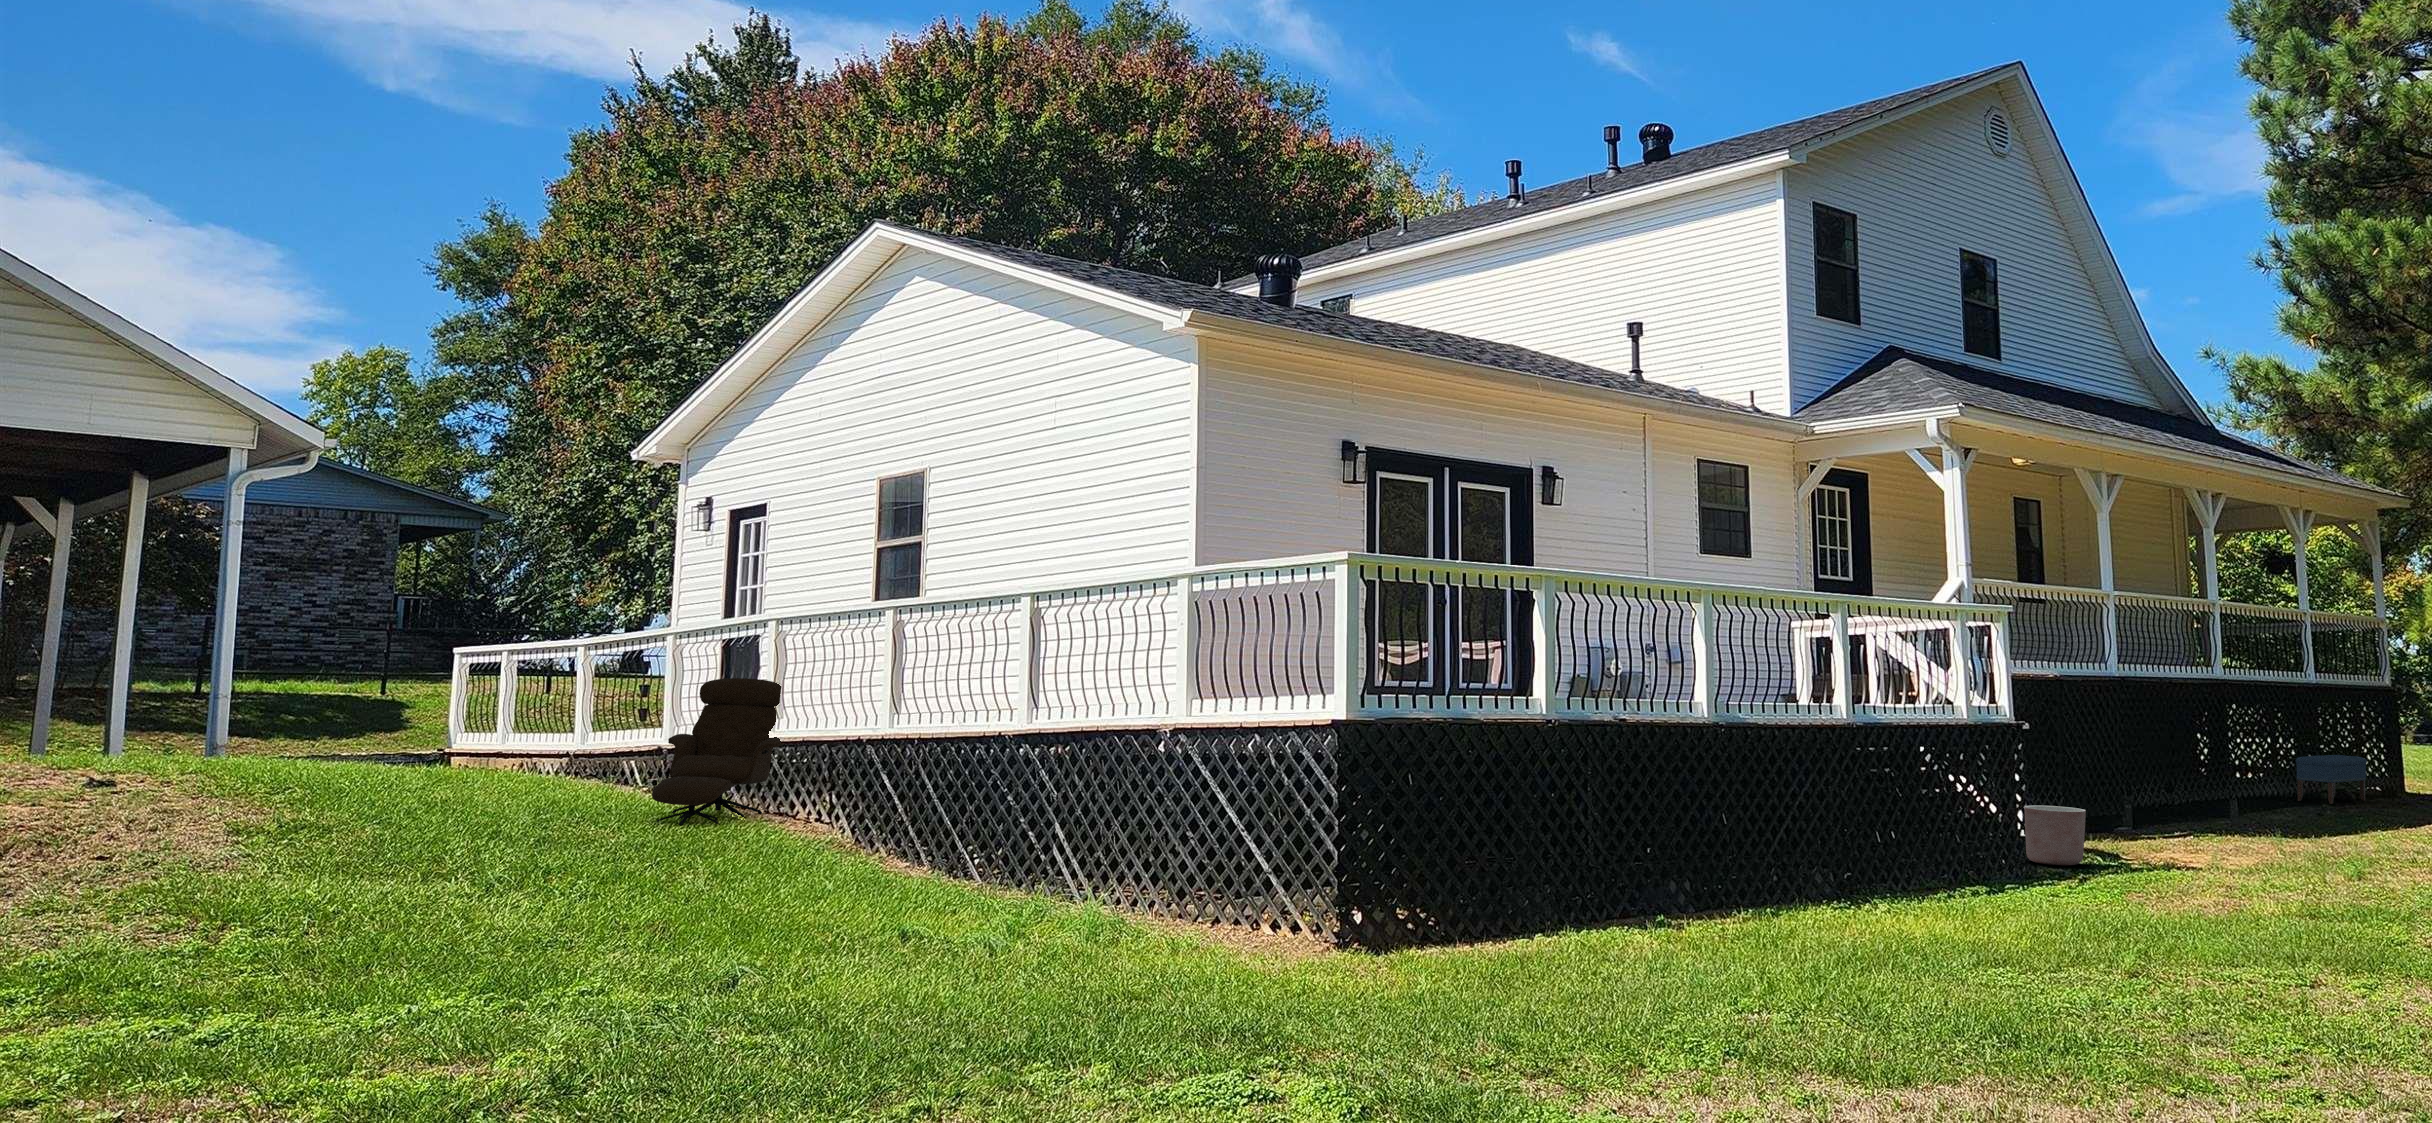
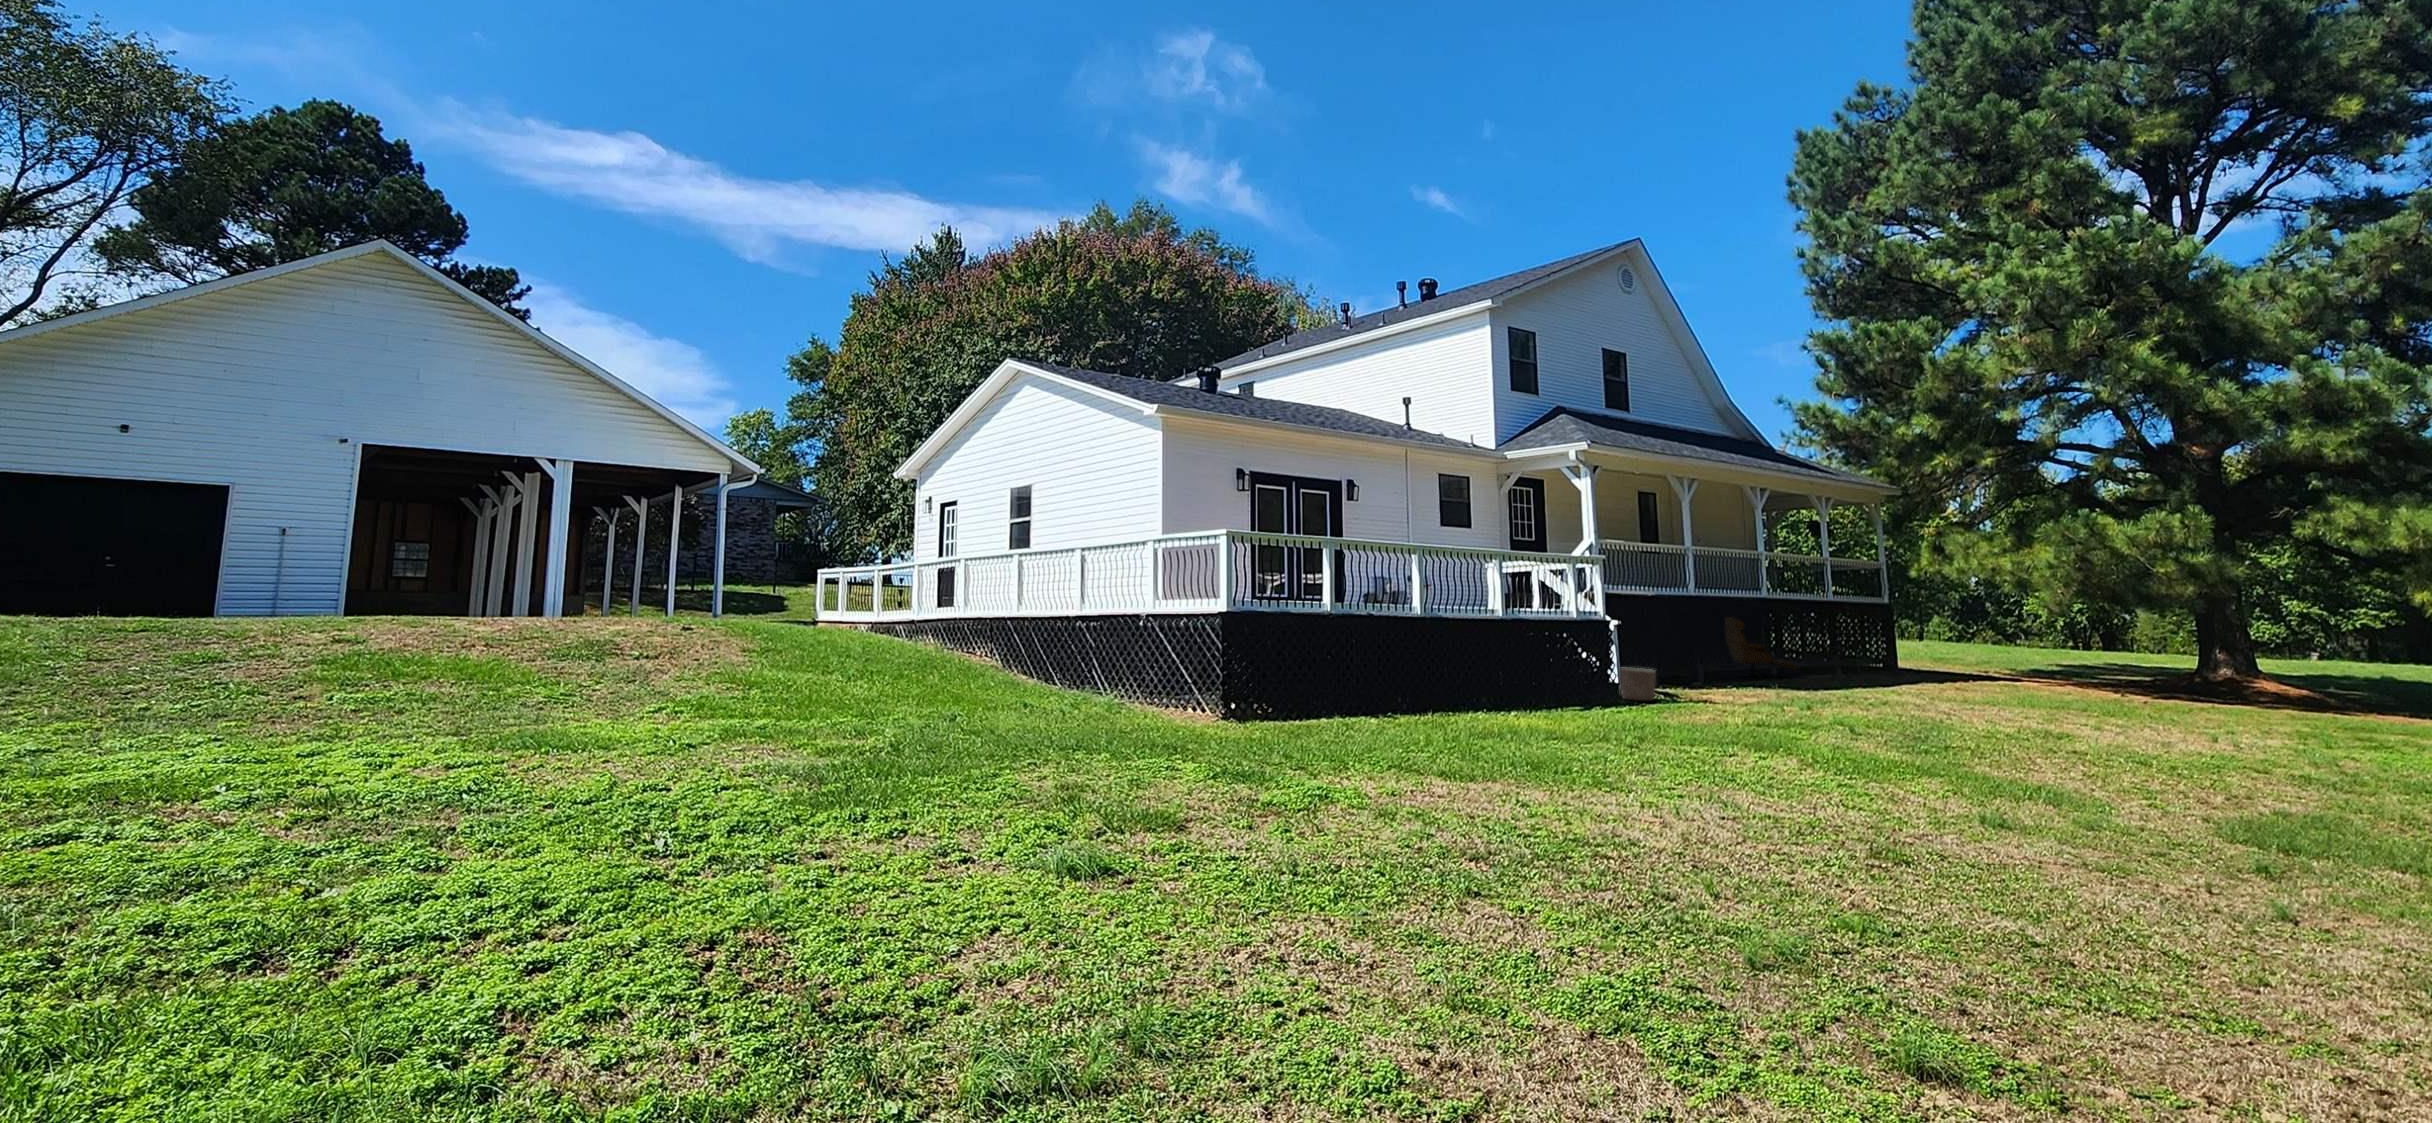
lounge chair: present [652,678,781,825] -> present [1725,617,1799,678]
bench: present [2295,755,2367,804] -> none [1827,646,1877,675]

